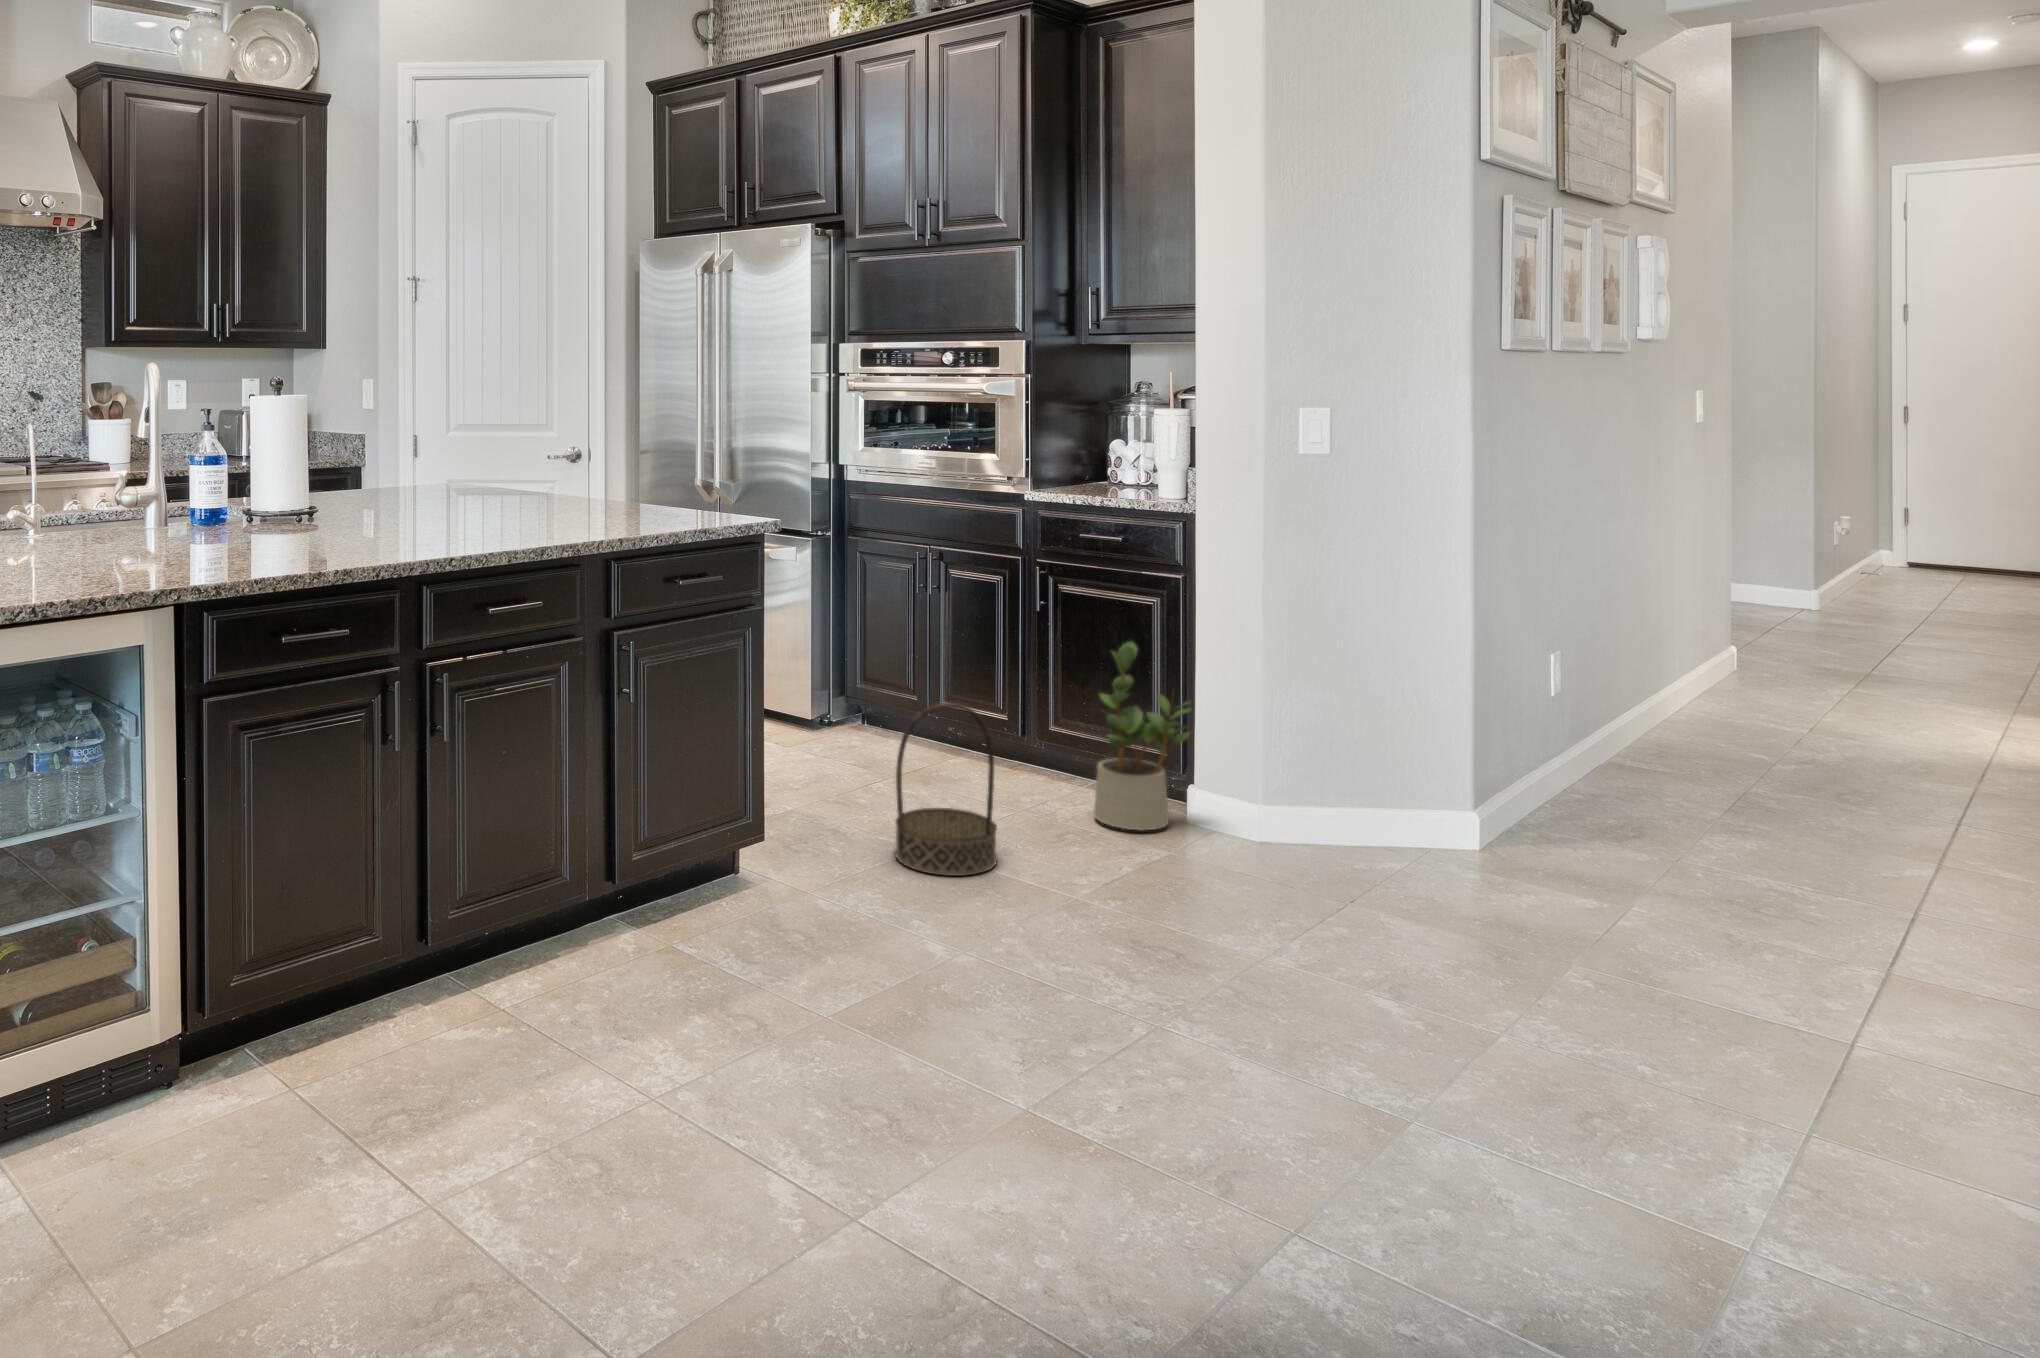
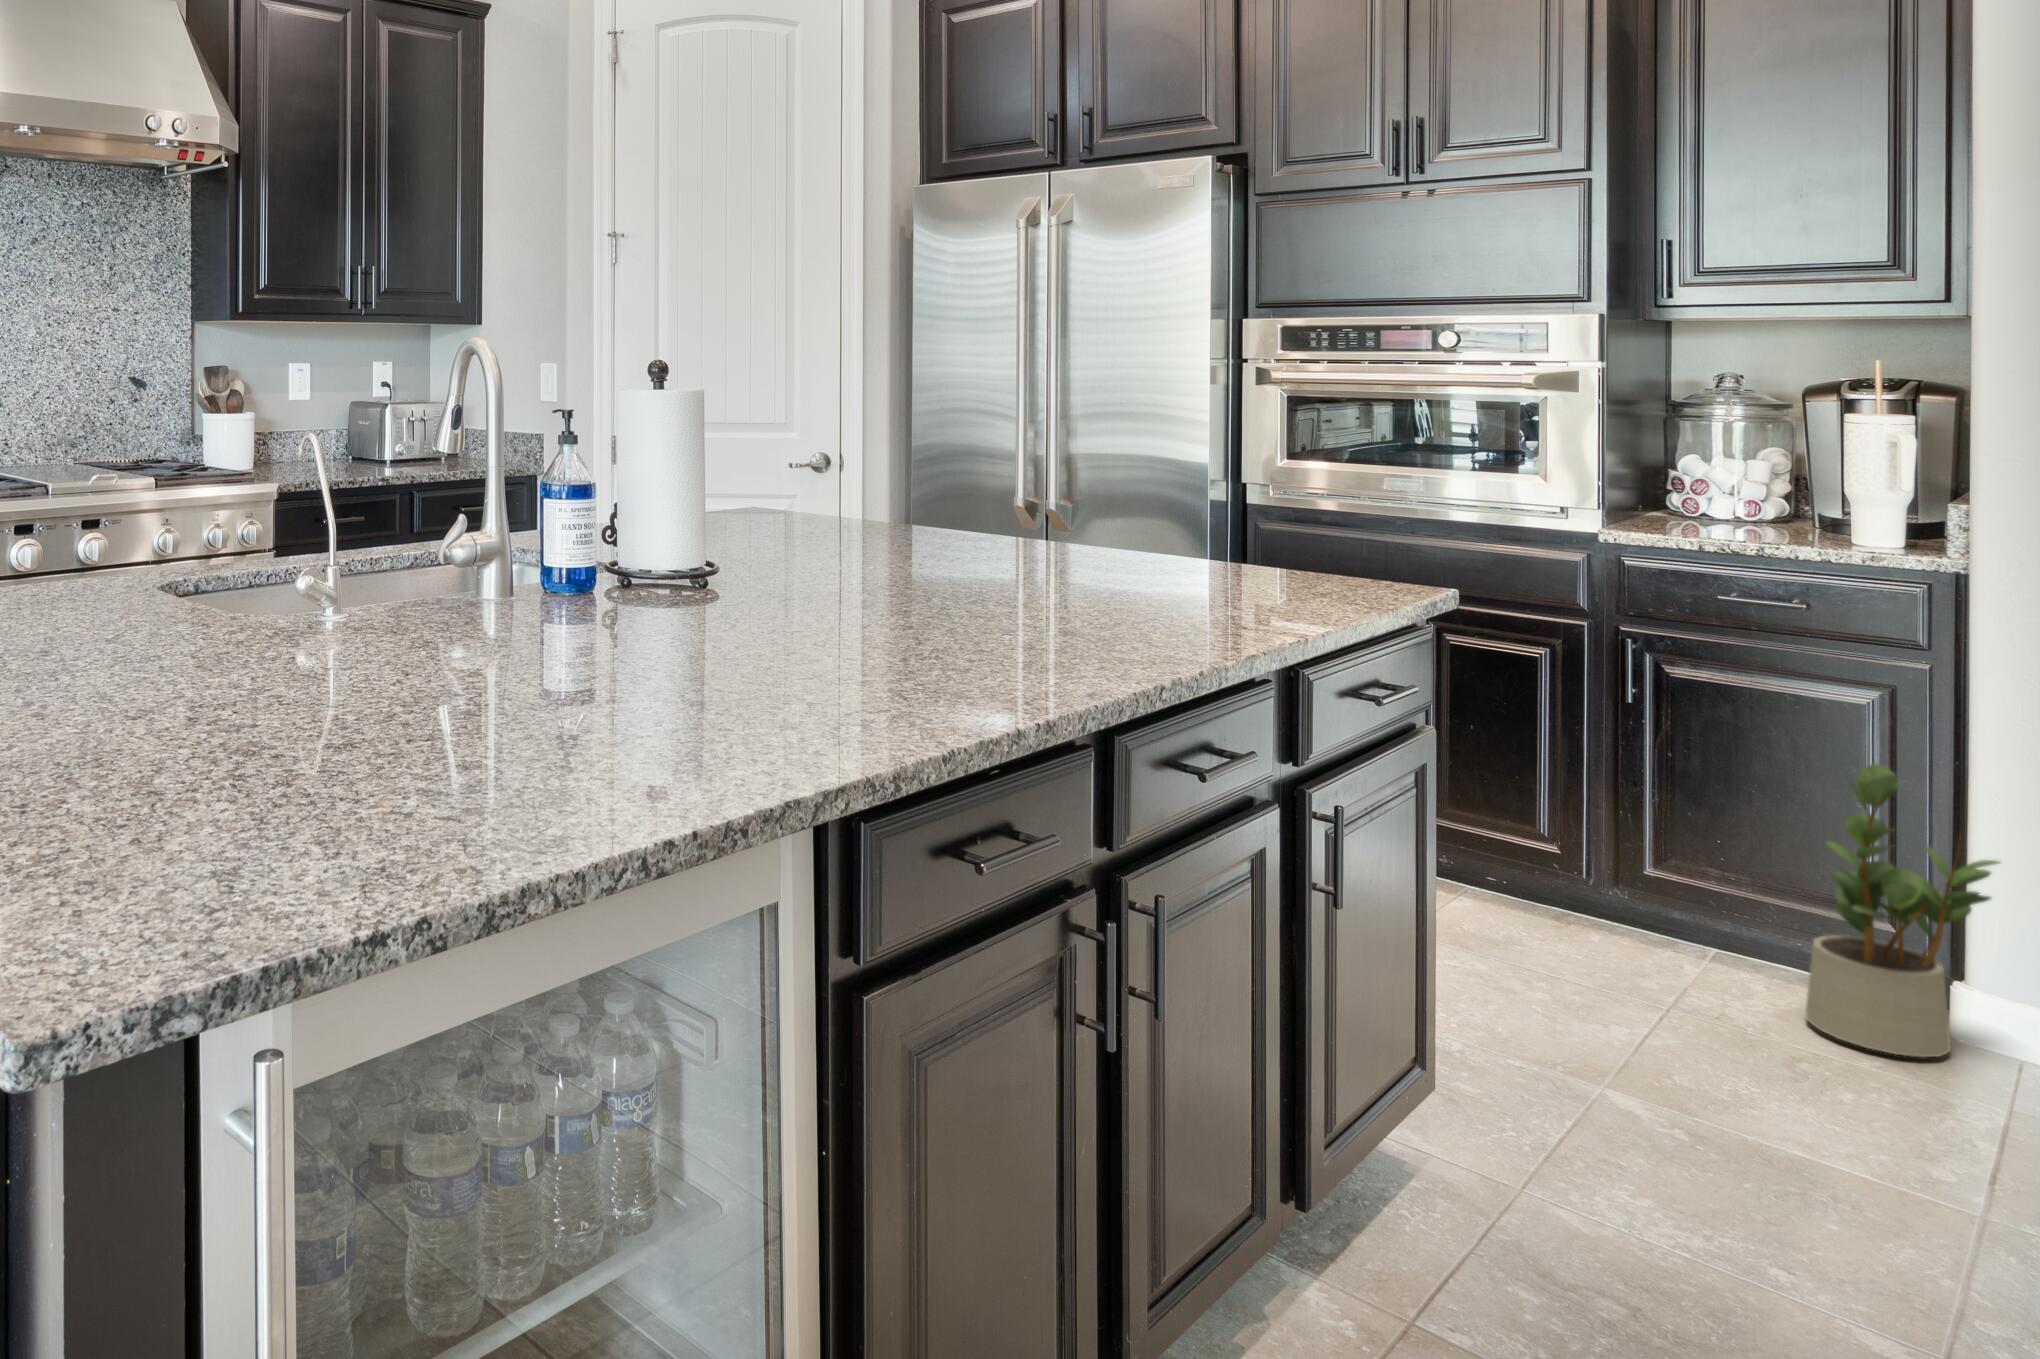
basket: present [895,703,997,876] -> none [1572,867,1767,1150]

